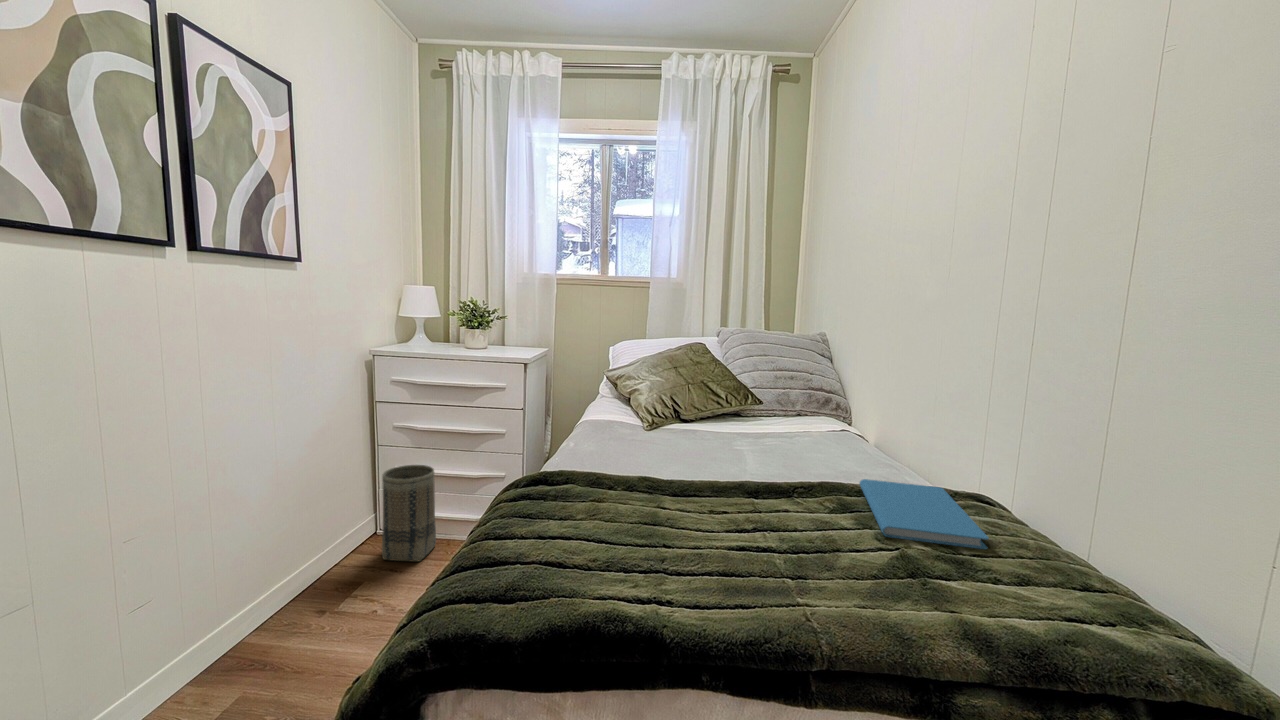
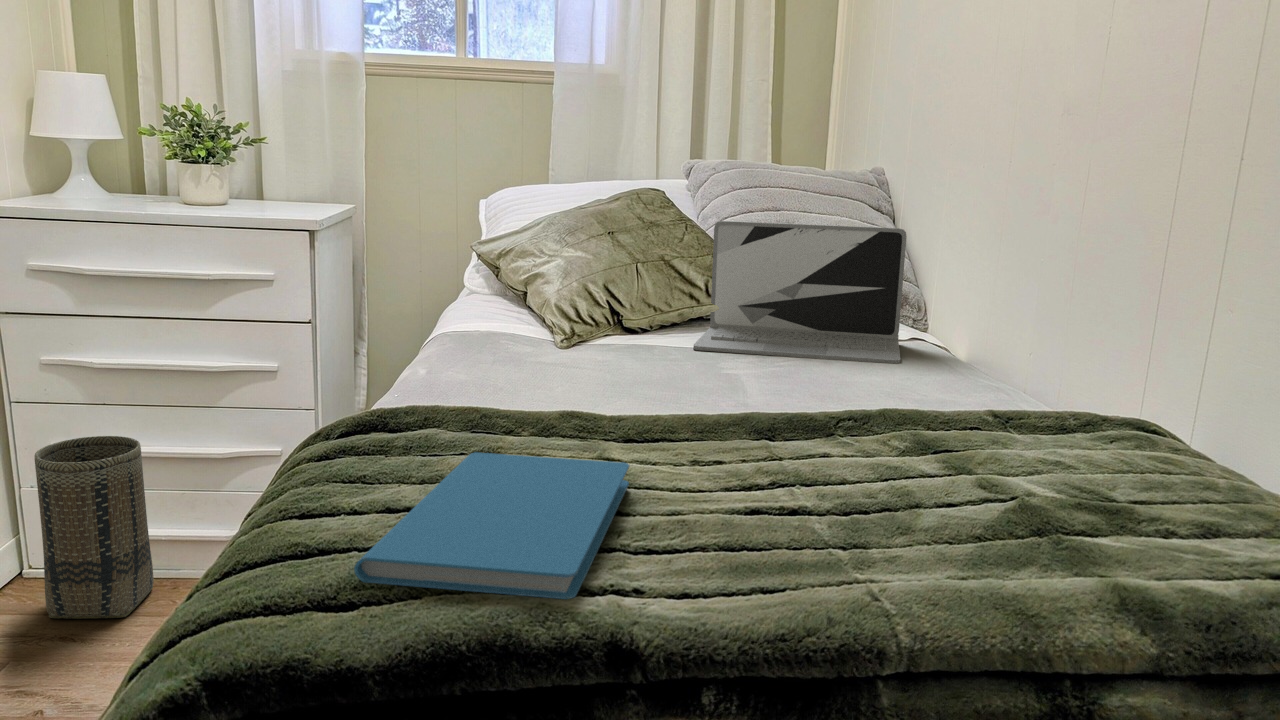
laptop: none [718,365,838,448] -> present [693,221,907,363]
book: present [860,479,989,549] -> present [354,452,629,599]

